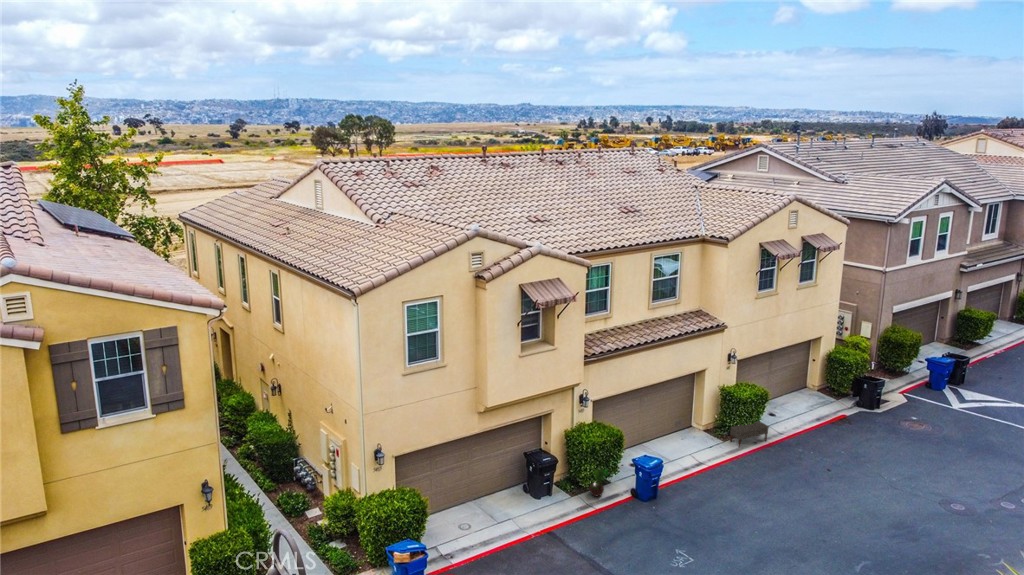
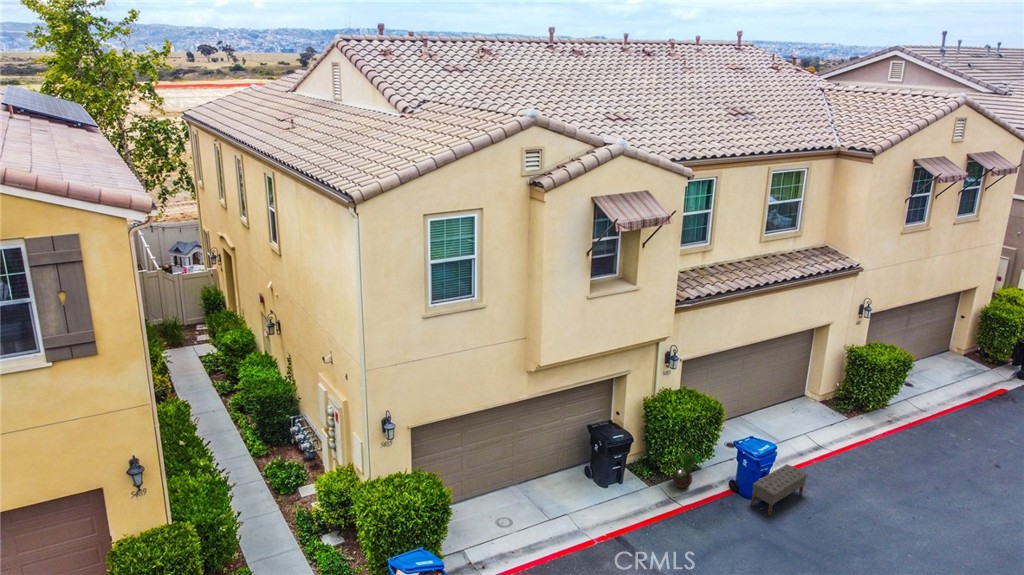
bench: present [730,421,769,447] -> present [751,464,807,516]

